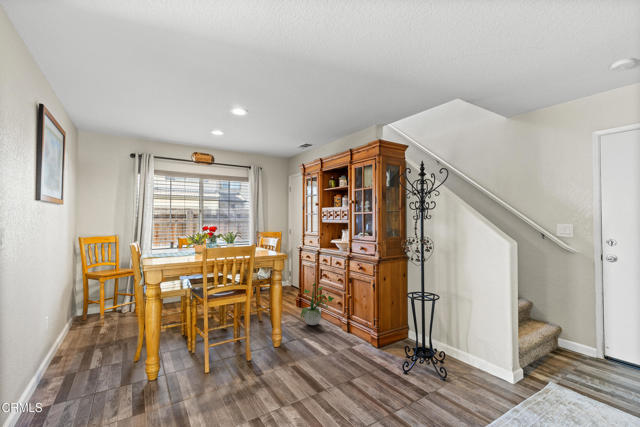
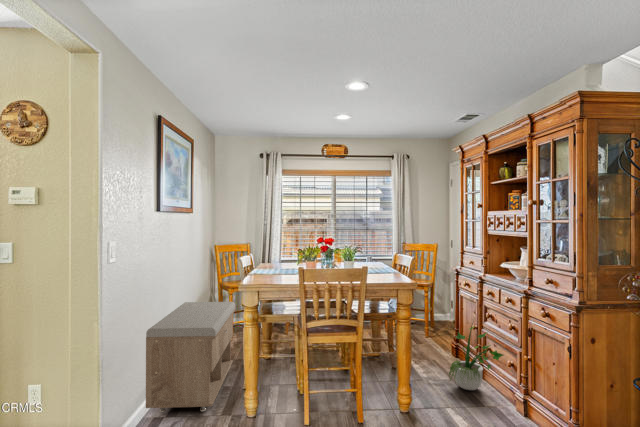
storage bench: none [31,287,121,400] -> present [146,302,235,413]

